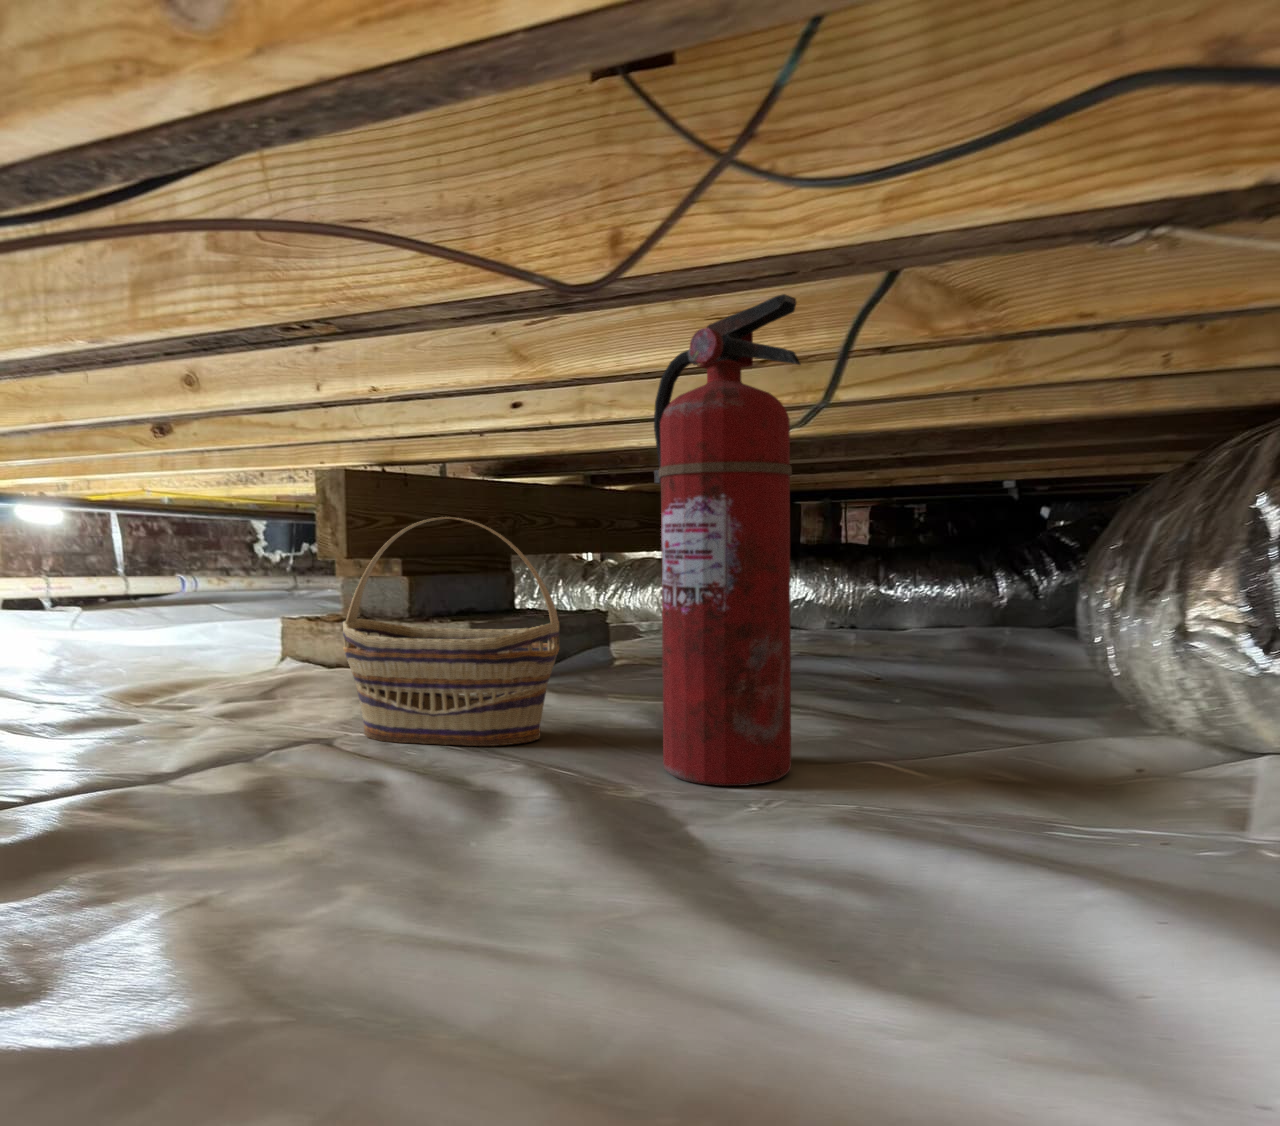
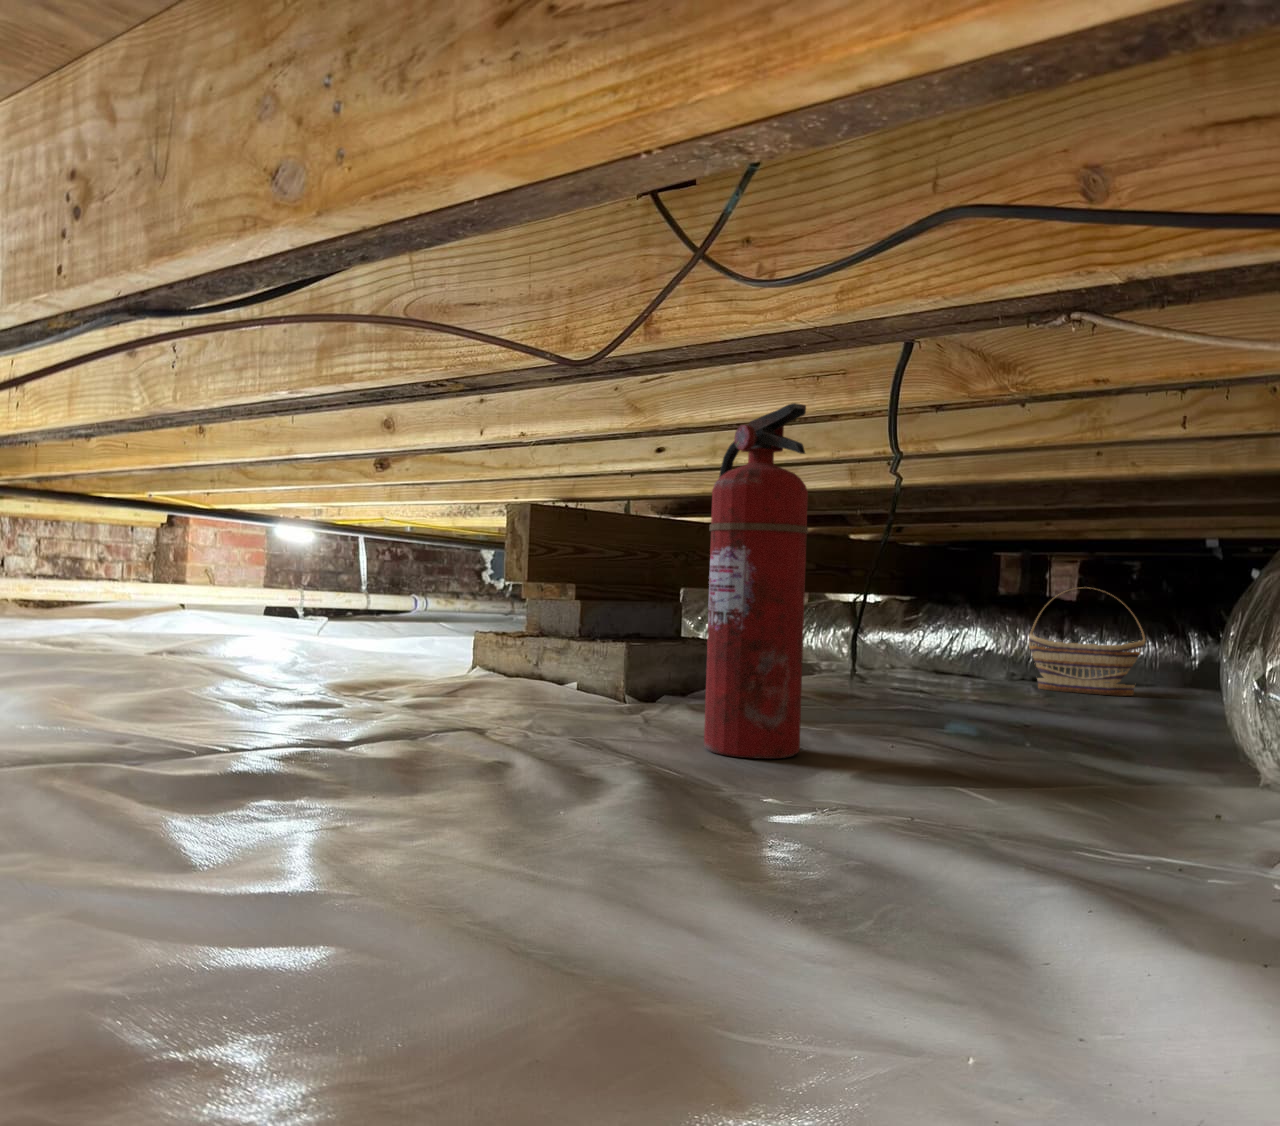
basket: present [343,517,559,746] -> present [1029,591,1146,696]

